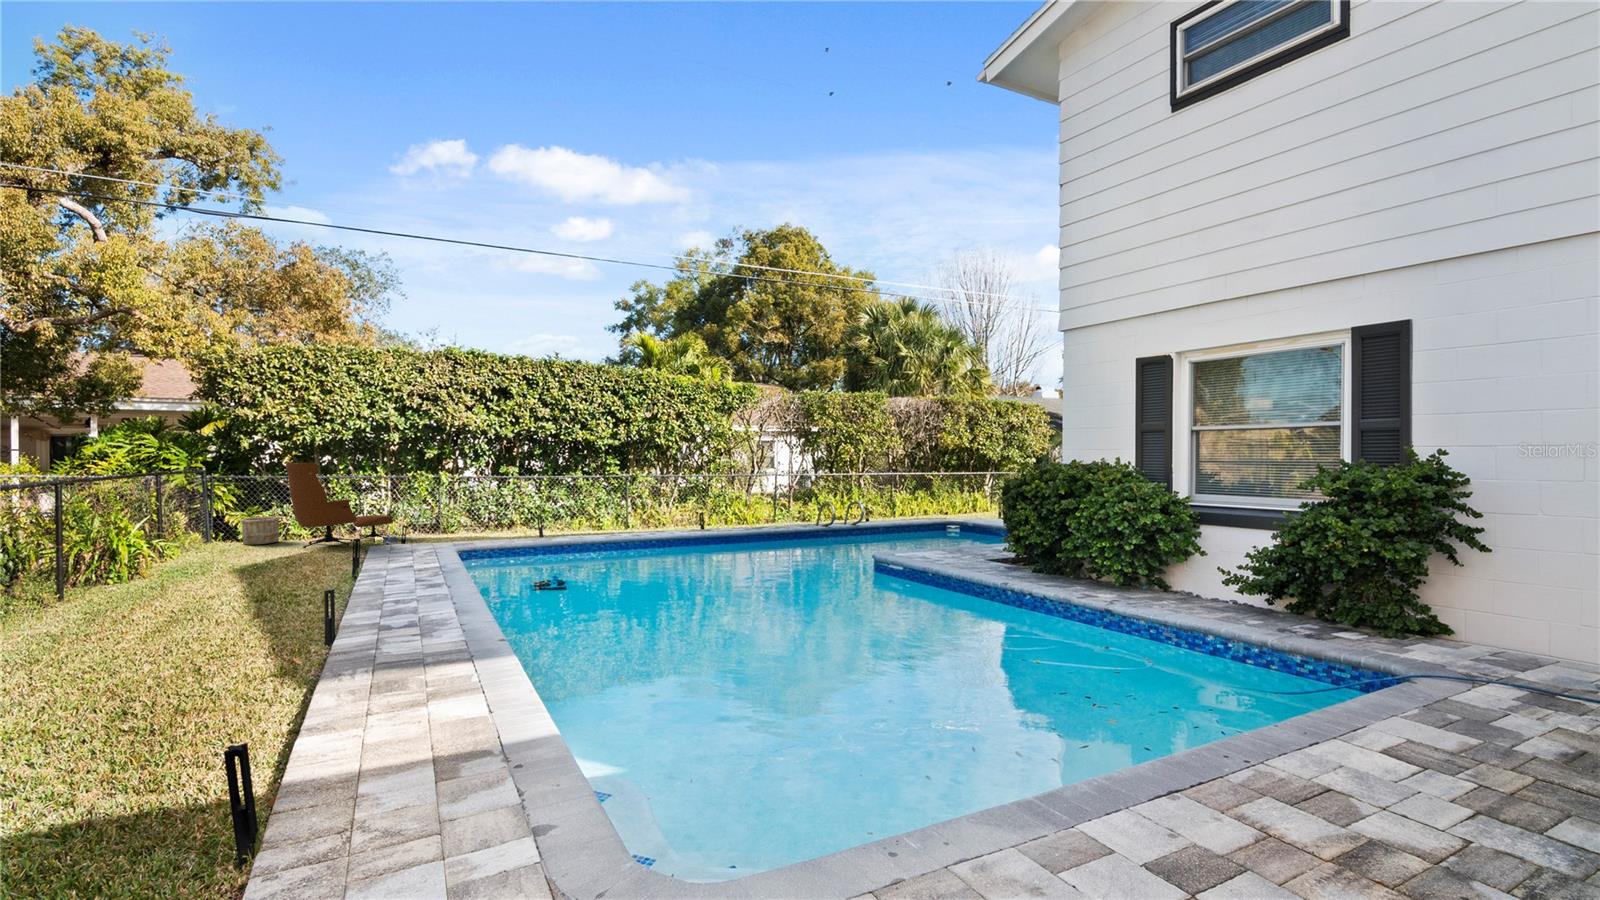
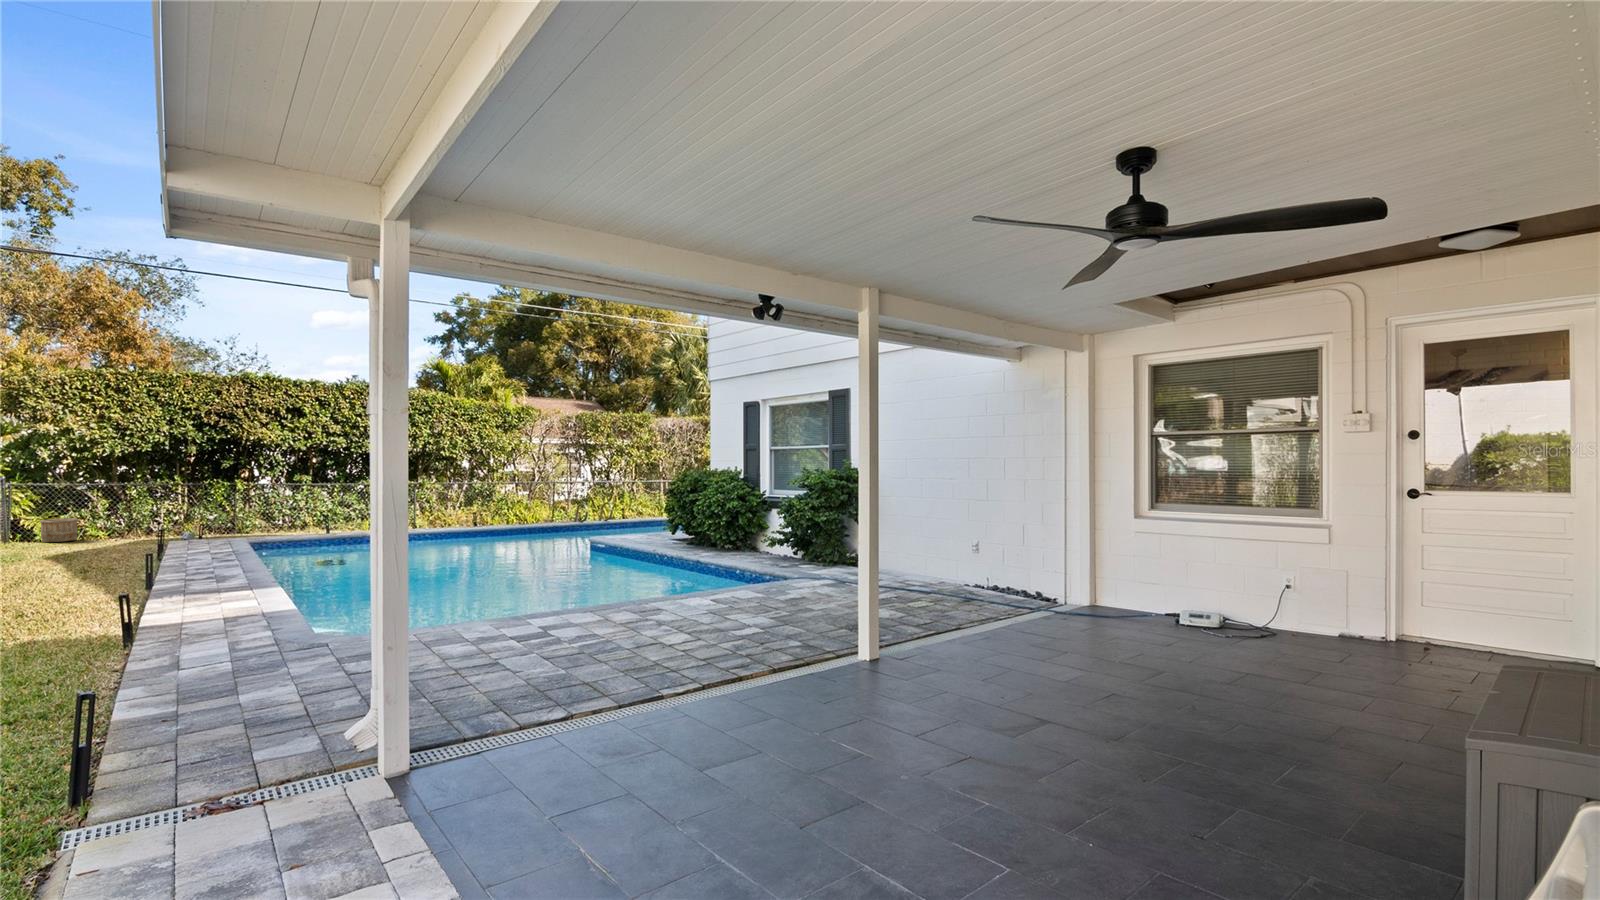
lounge chair: present [286,463,393,548] -> none [88,470,189,544]

